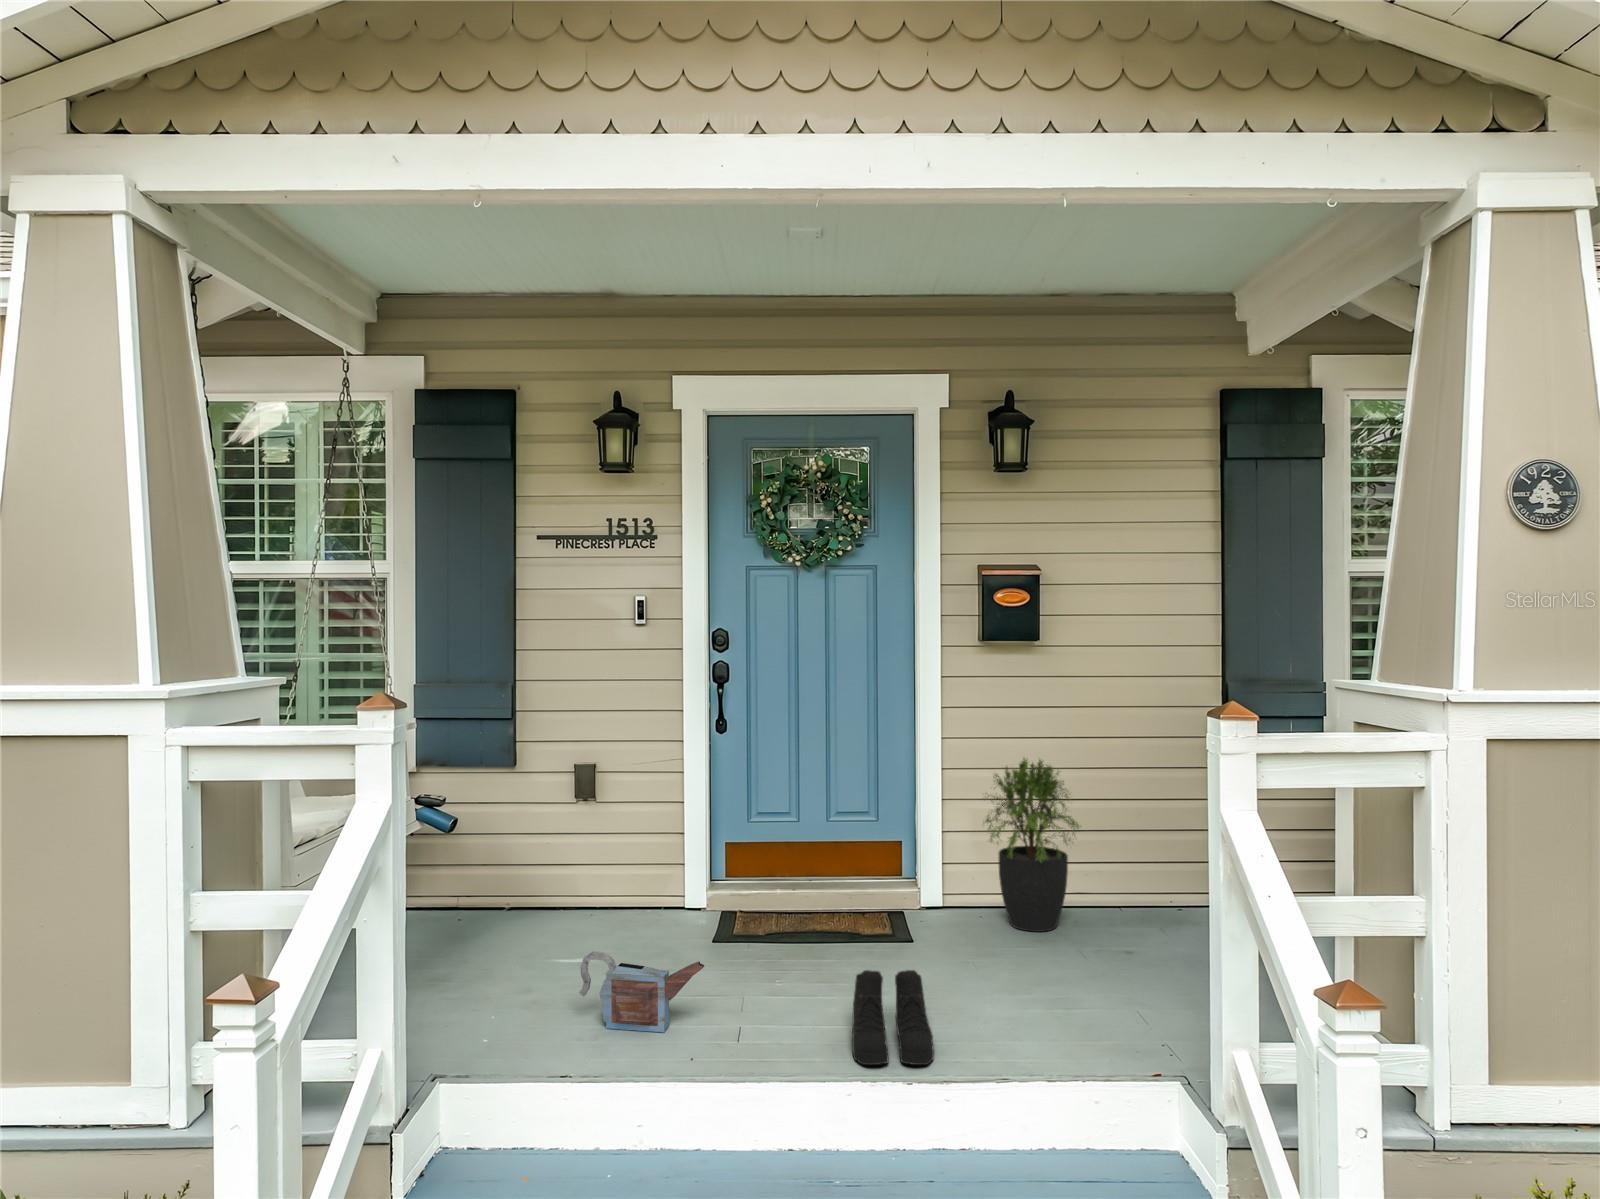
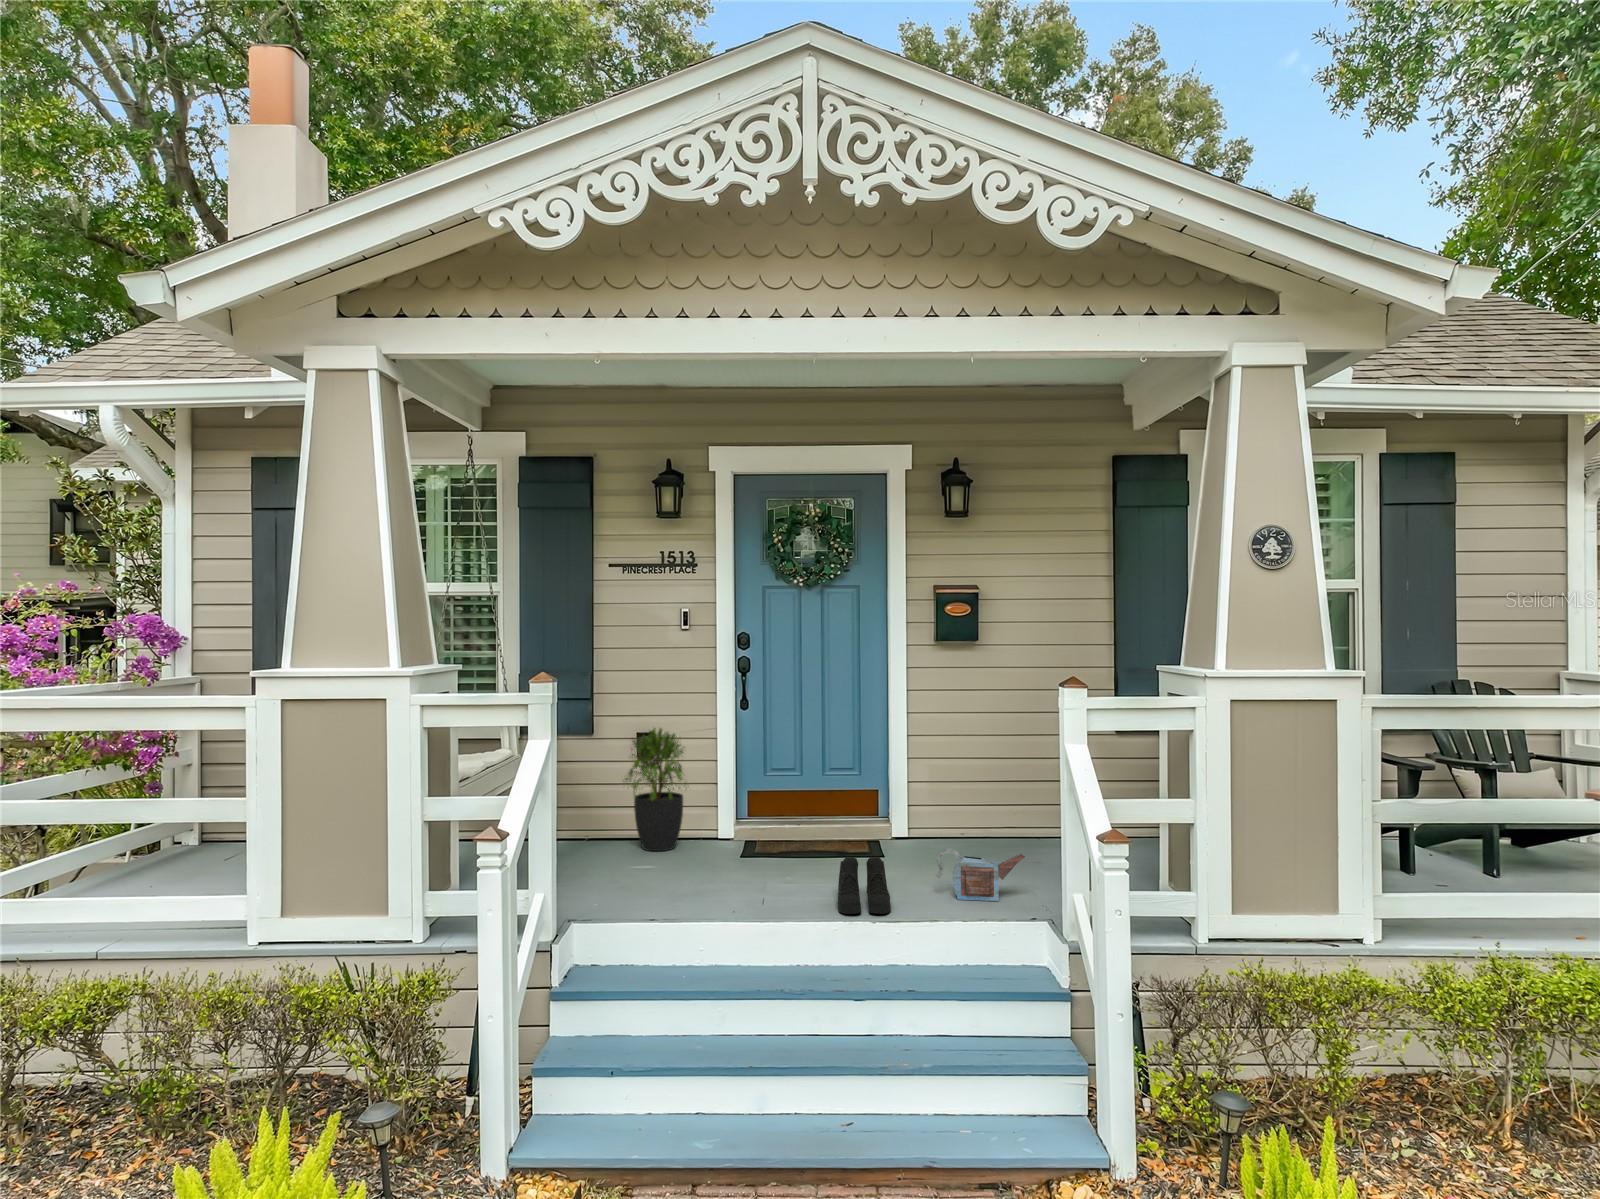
potted plant: present [986,758,1081,932] -> present [625,728,686,851]
watering can: present [579,952,704,1032] -> present [936,849,1025,901]

